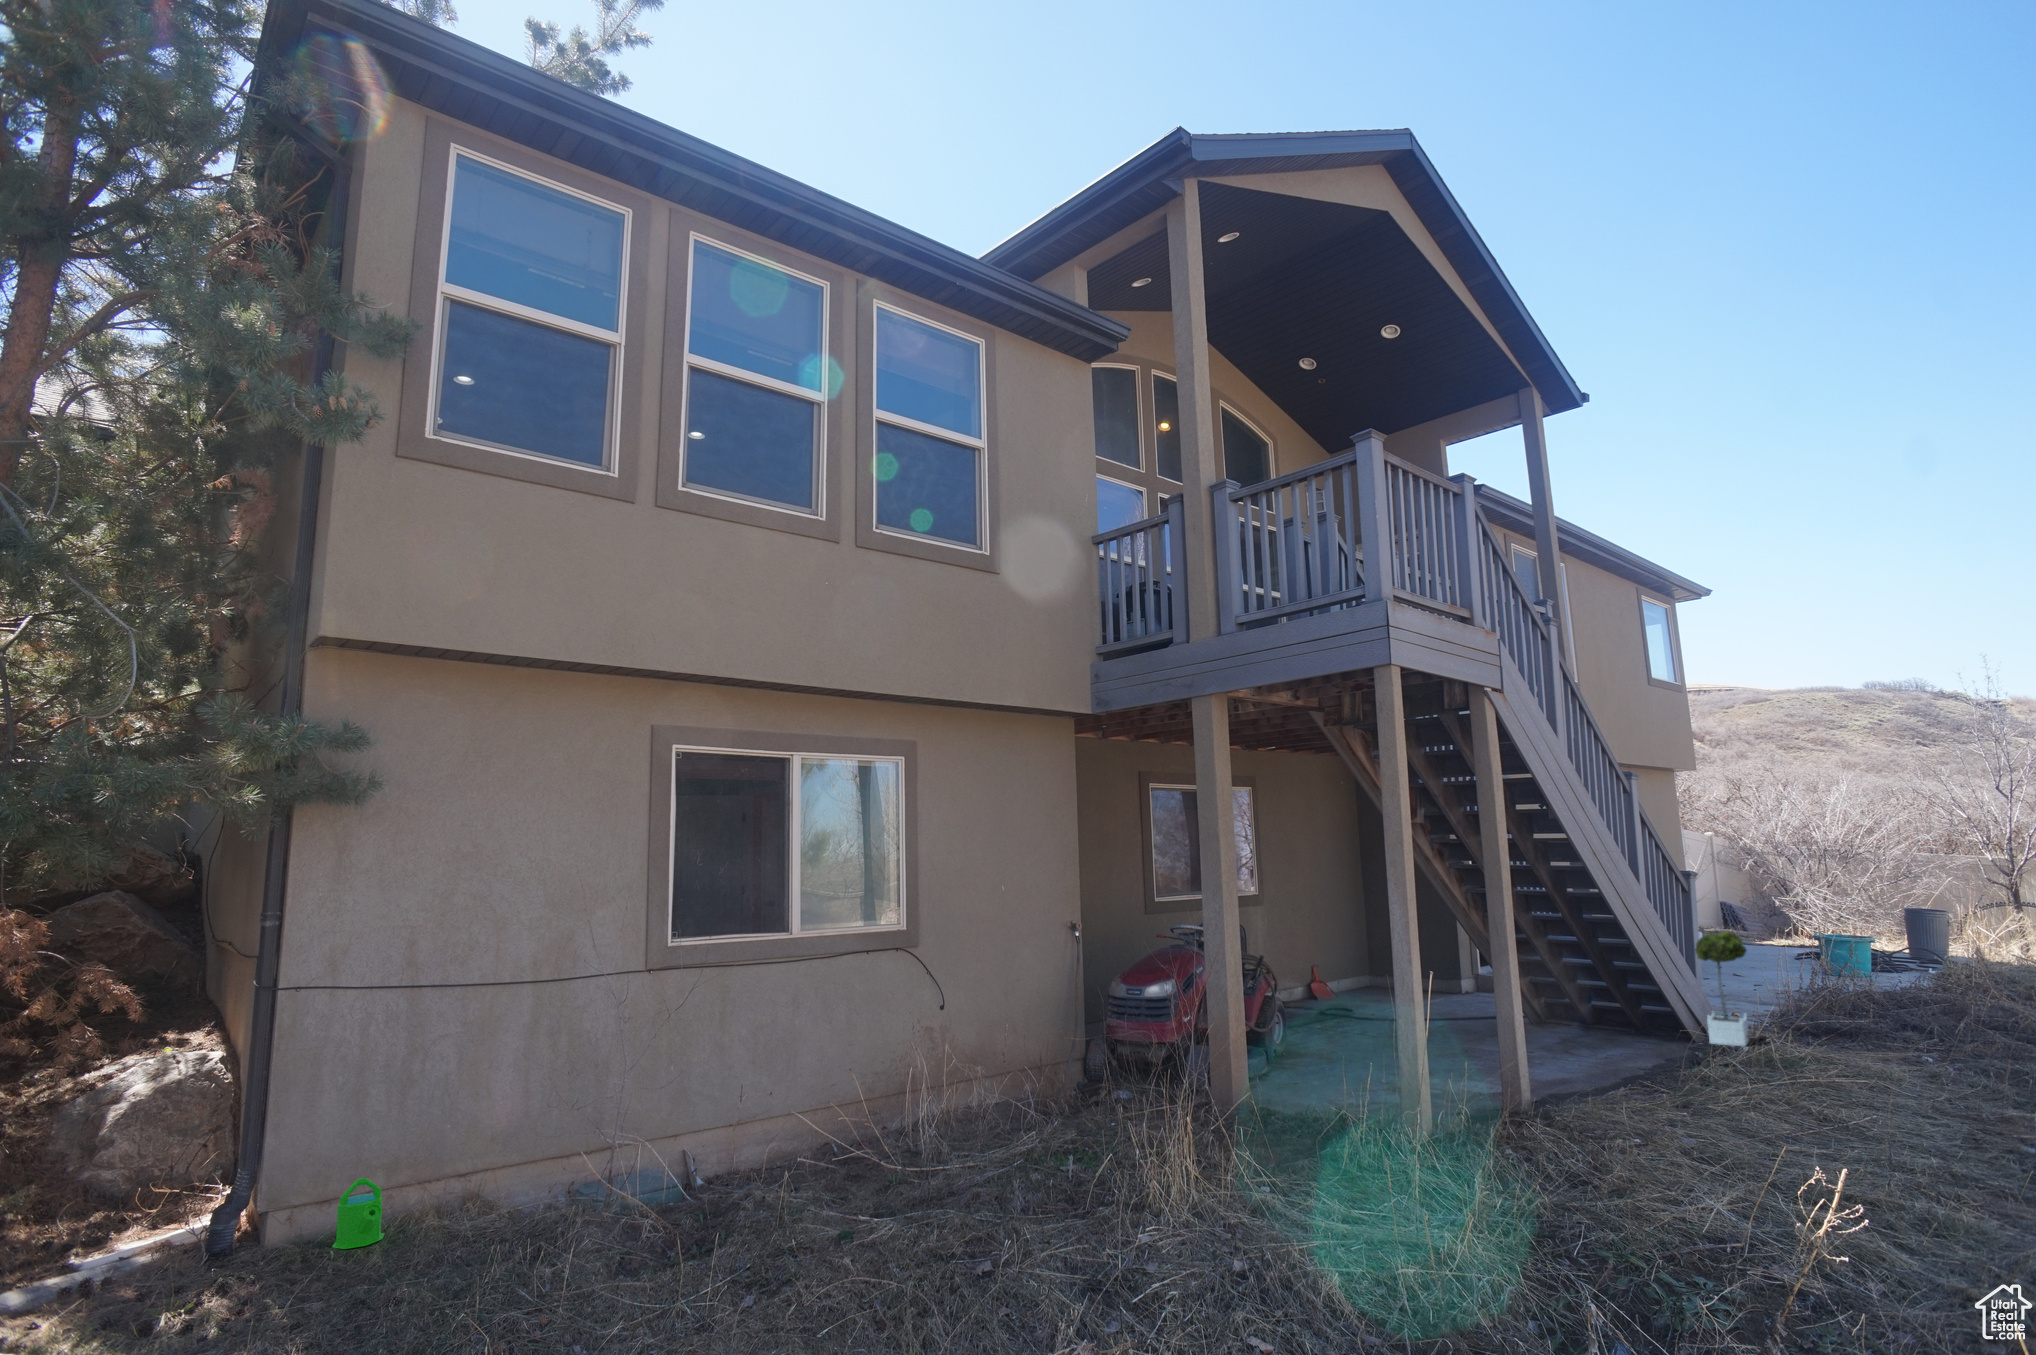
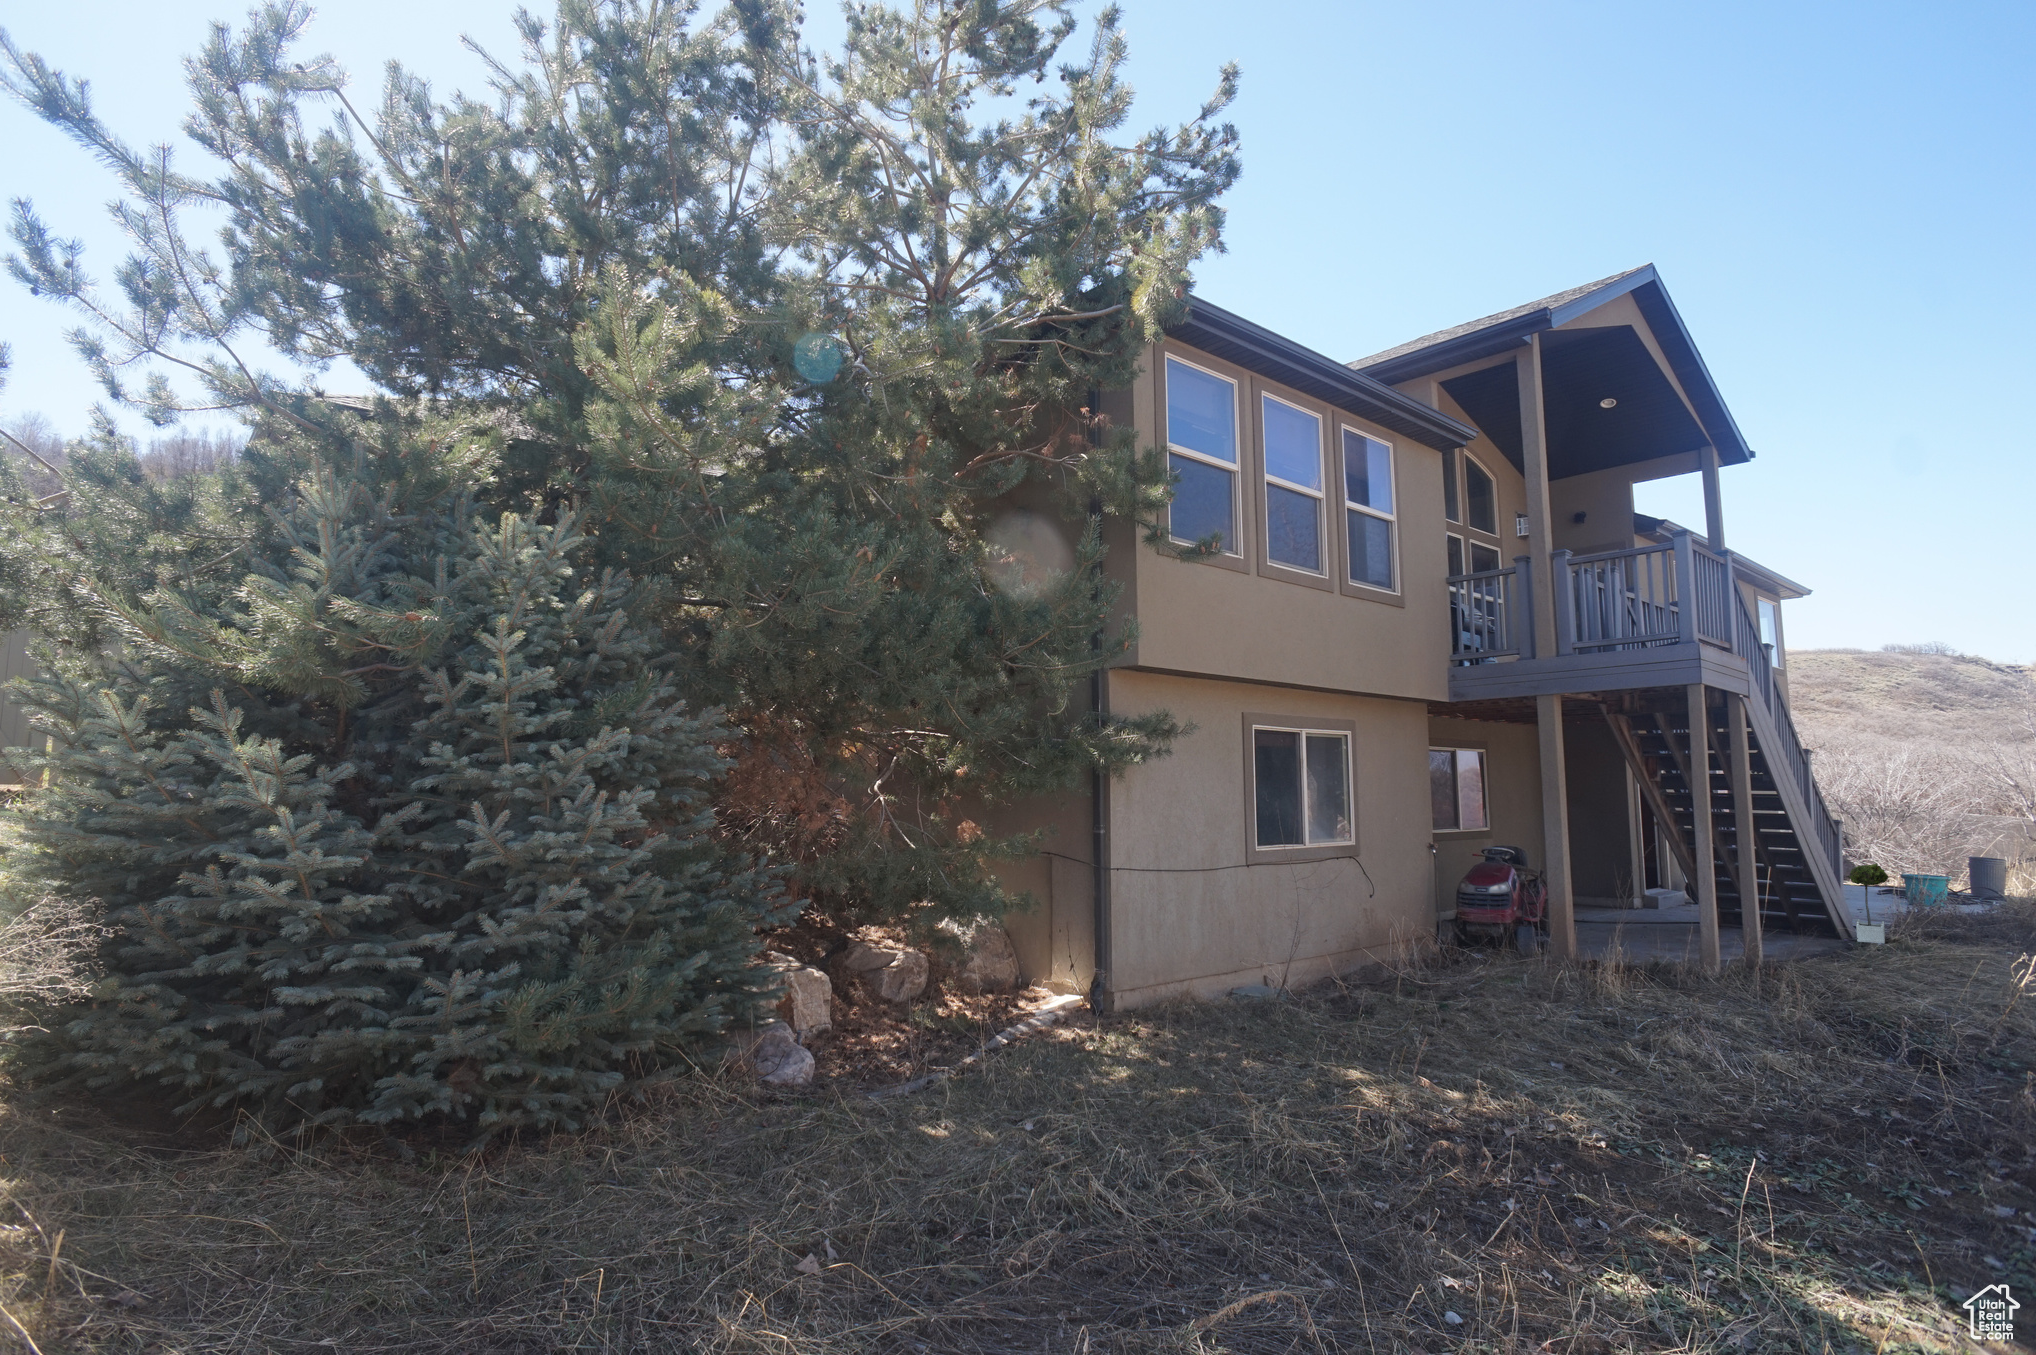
watering can: present [332,1177,385,1249] -> none [1145,975,1185,1012]

